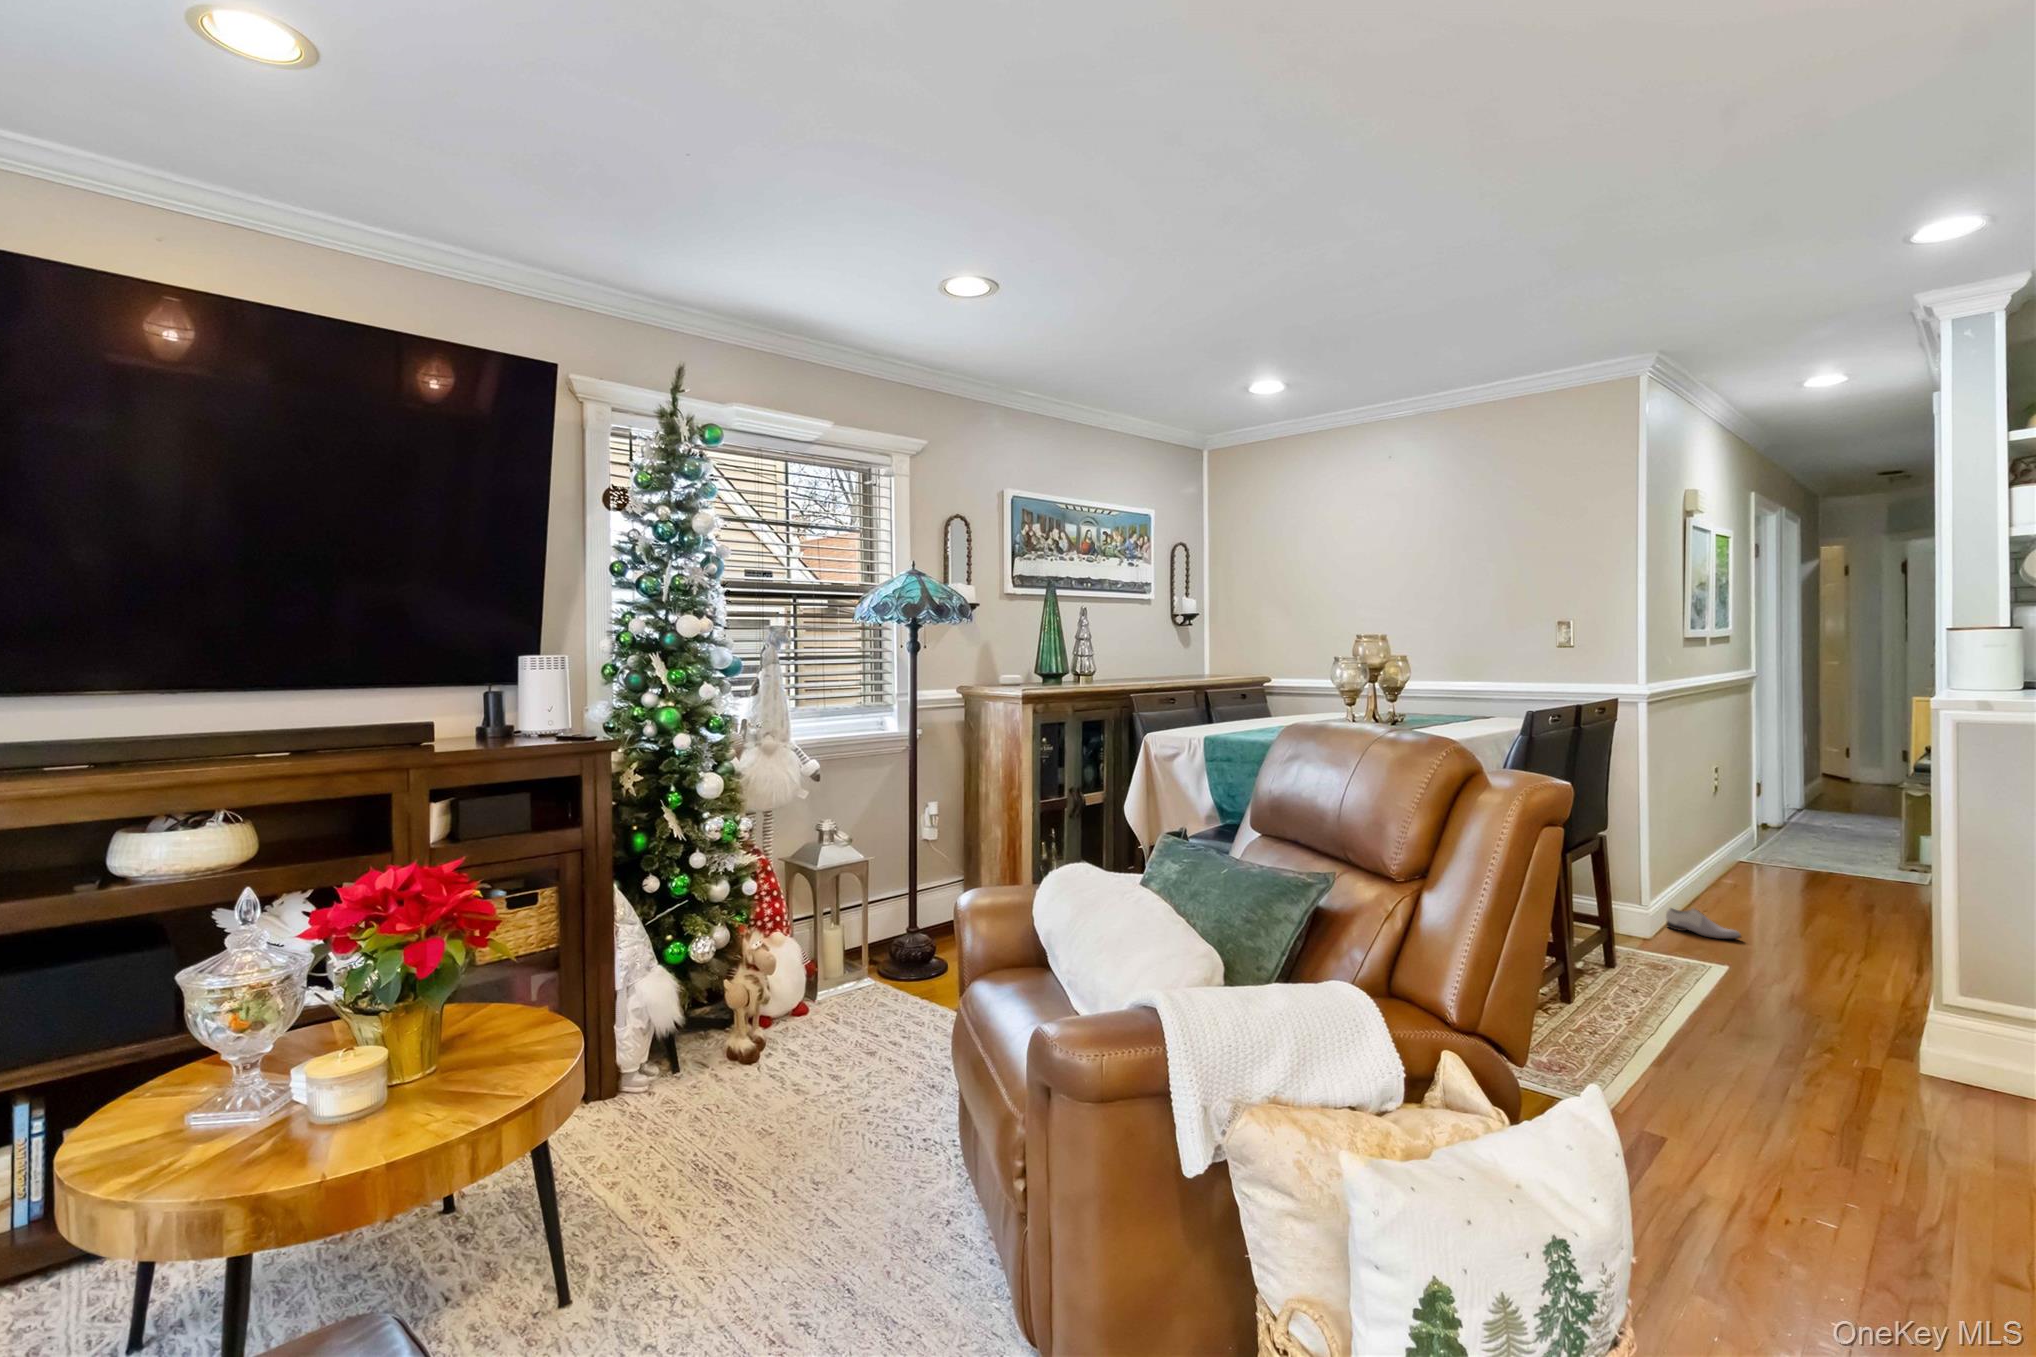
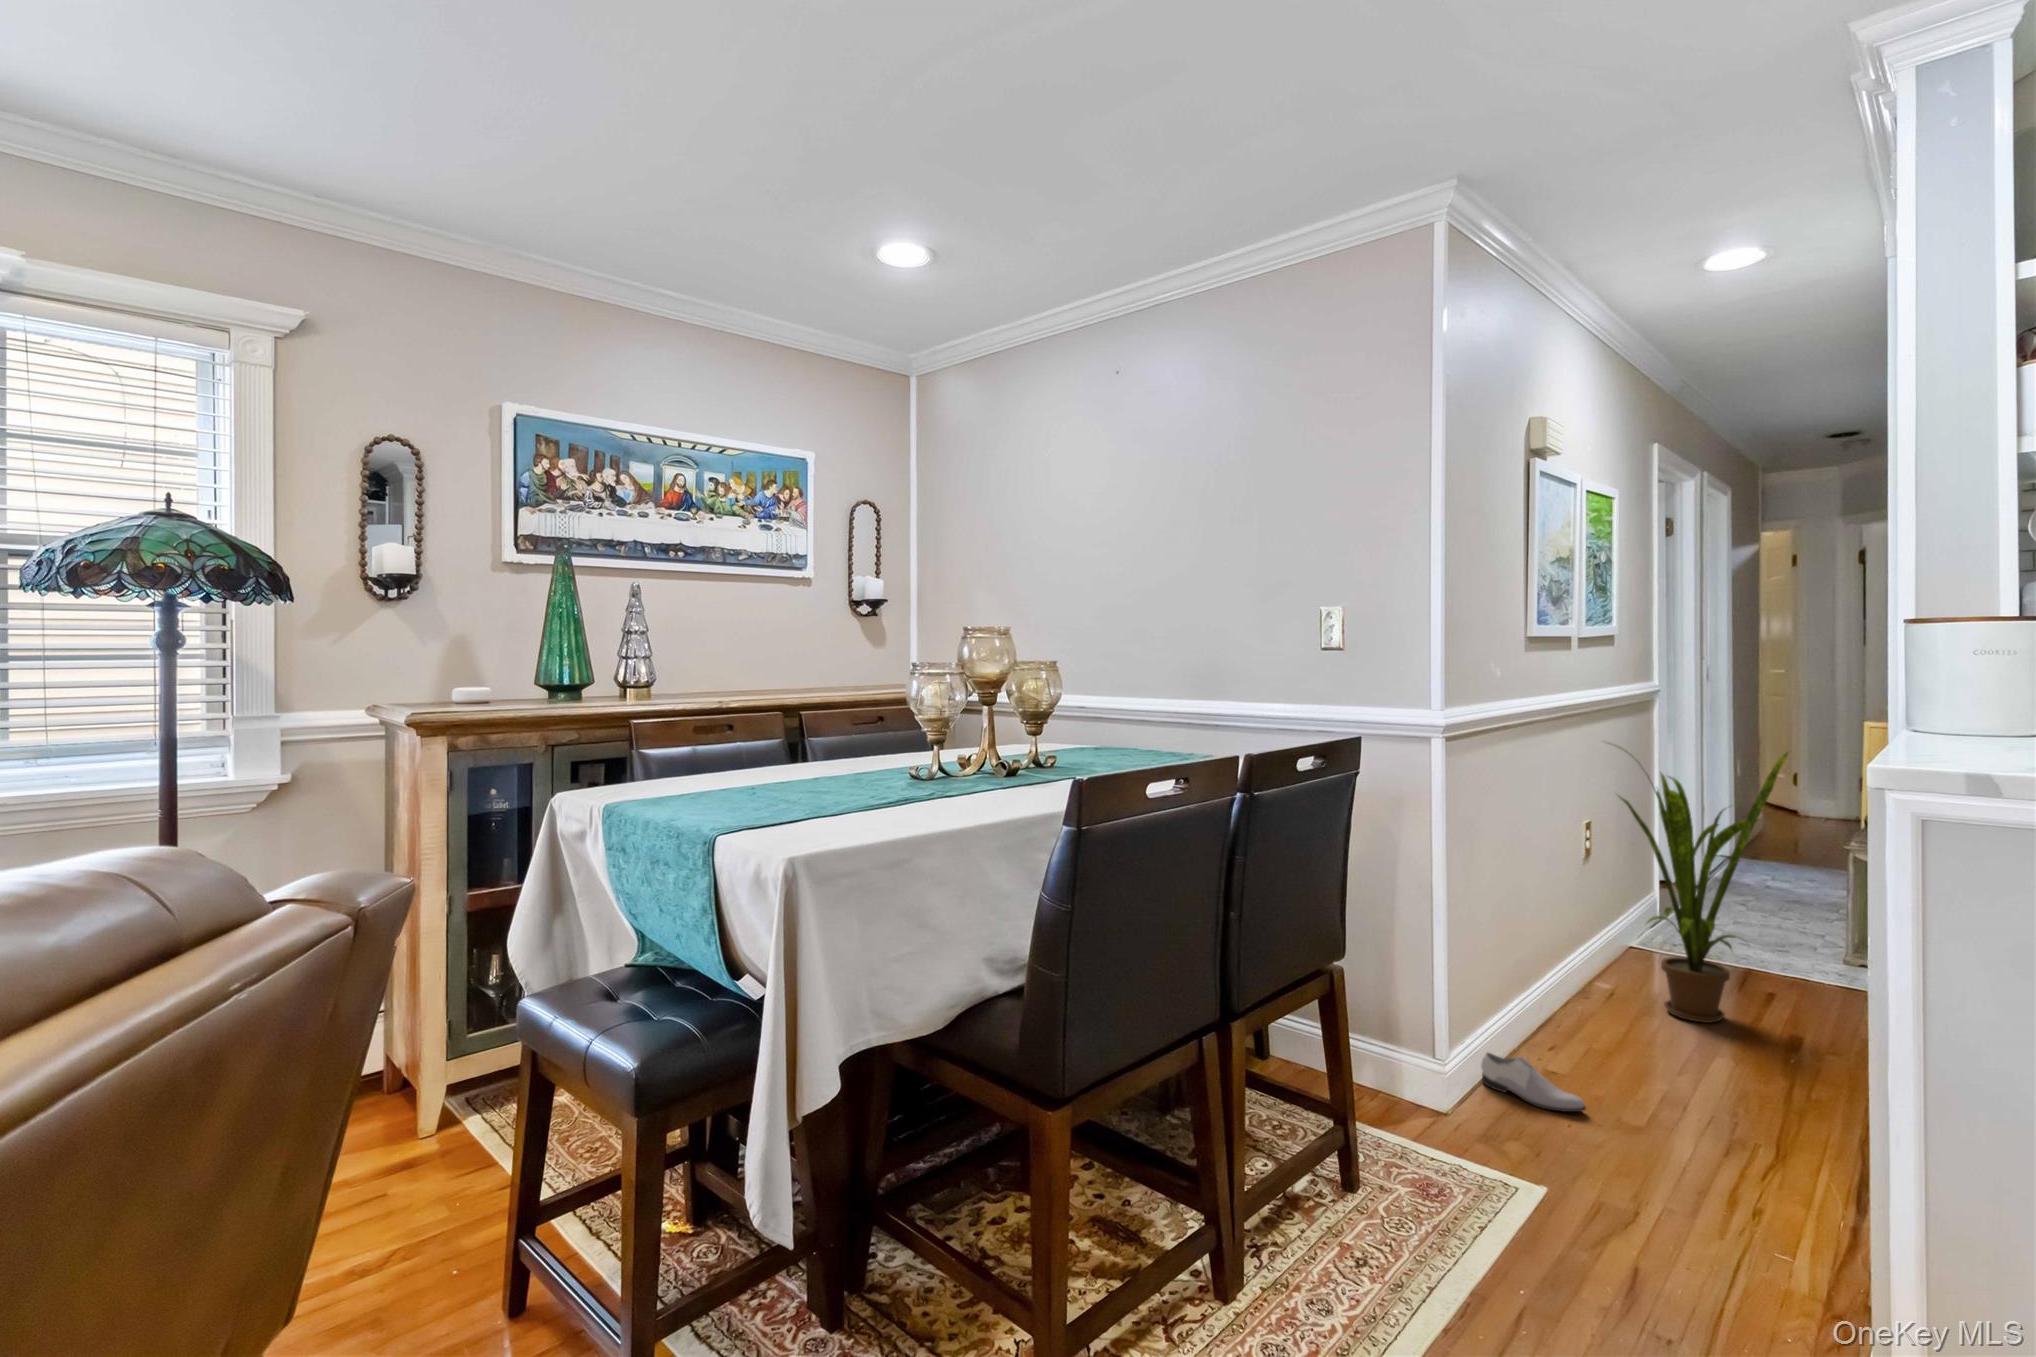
house plant: none [1726,709,1867,900] -> present [1612,745,1789,1023]

